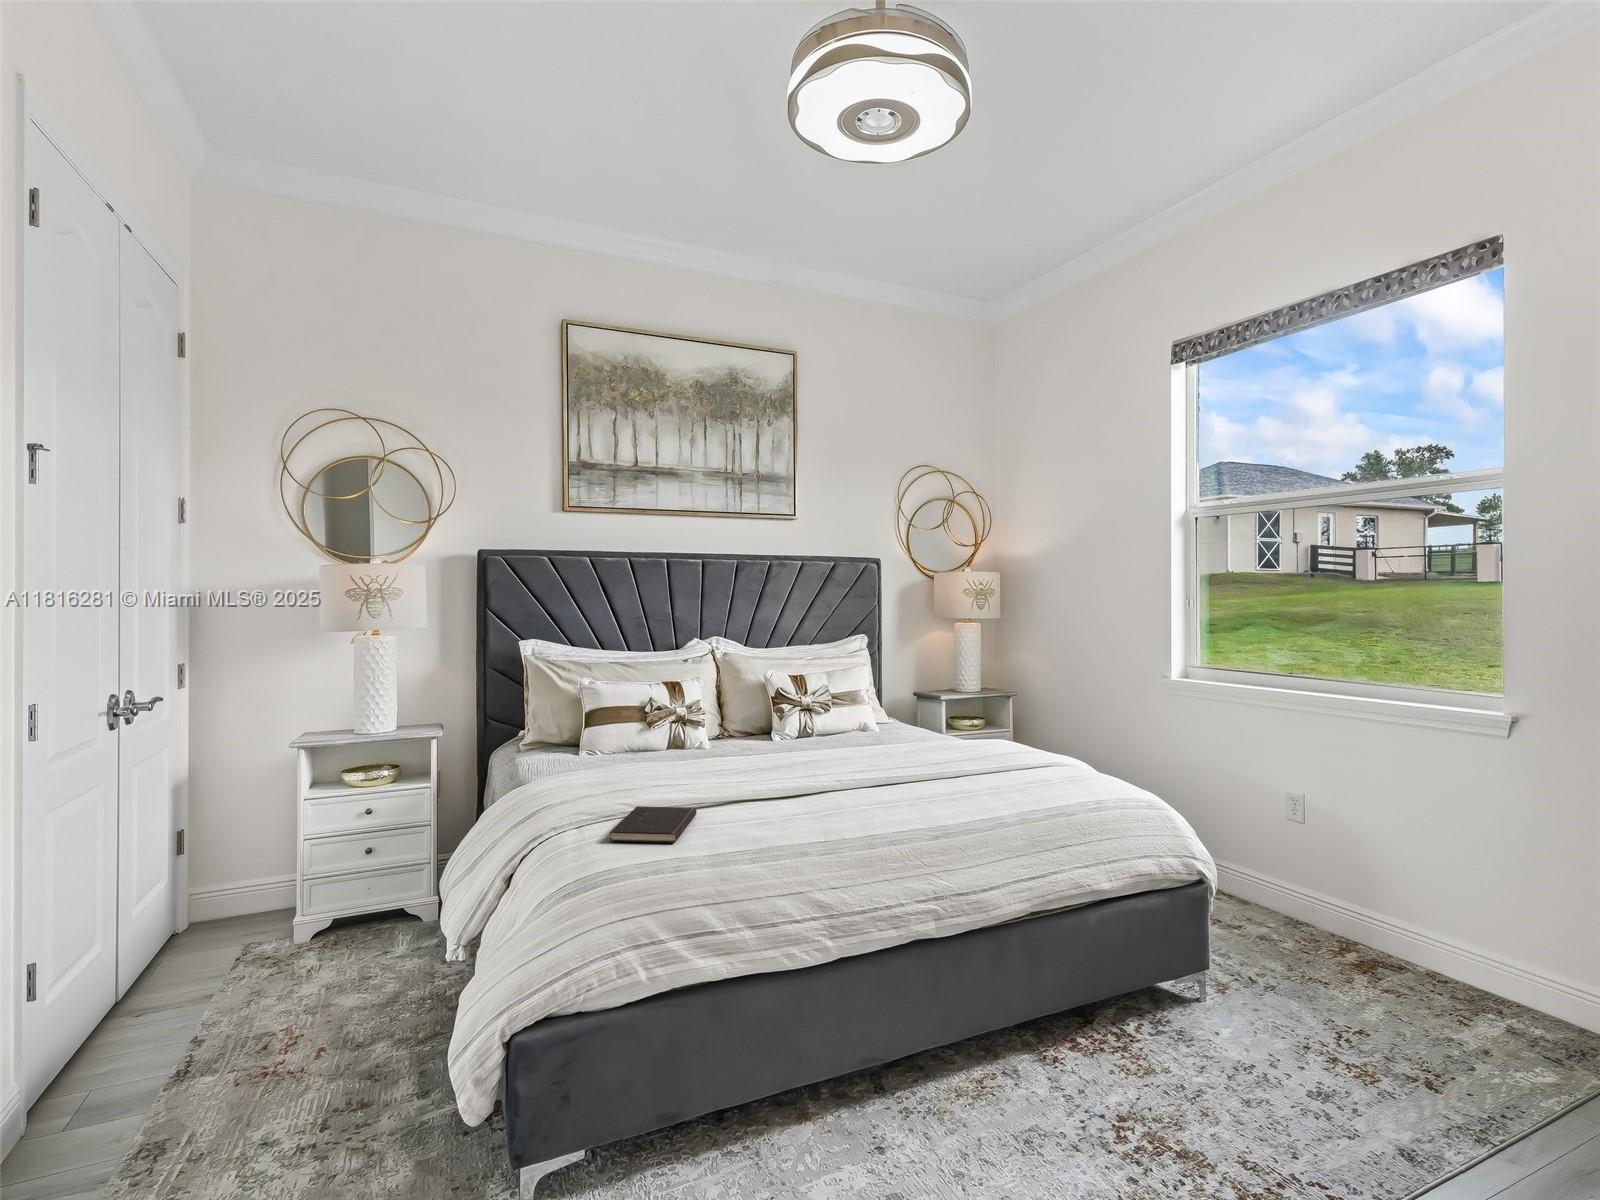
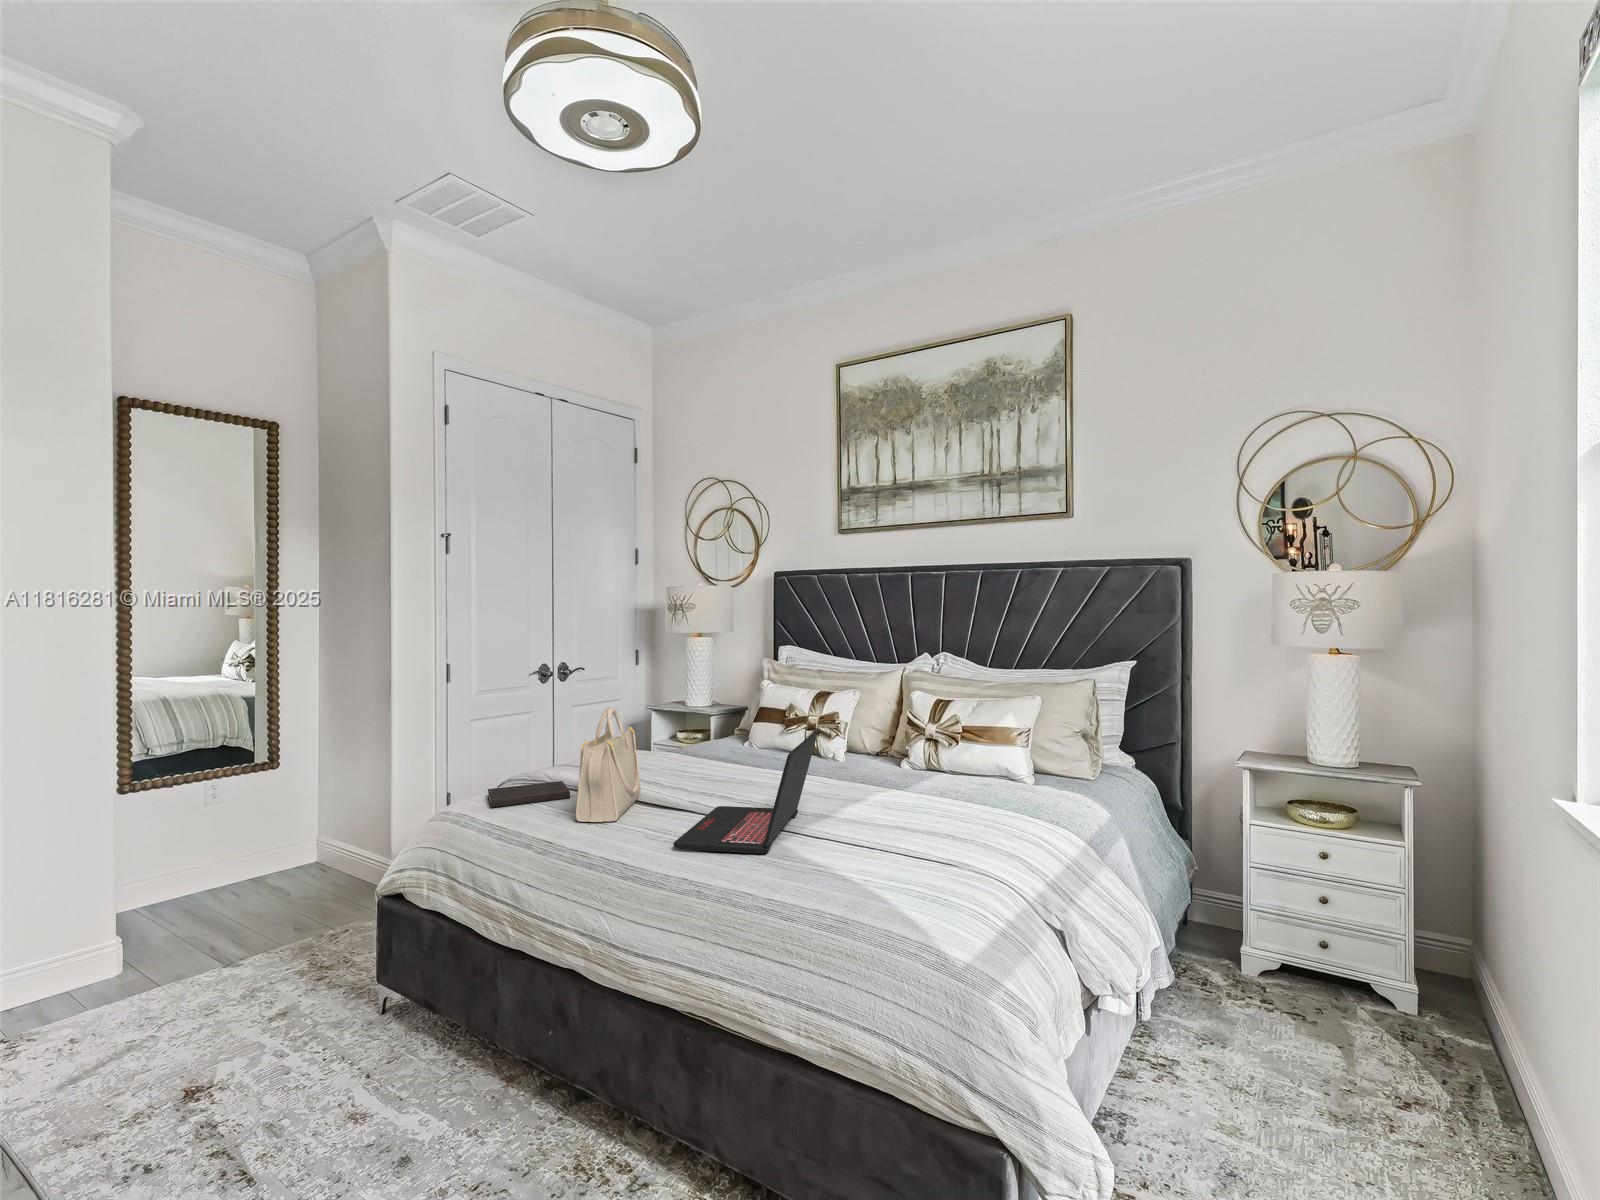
laptop: none [848,696,998,802] -> present [673,730,818,854]
handbag: none [725,697,829,818] -> present [576,707,641,822]

